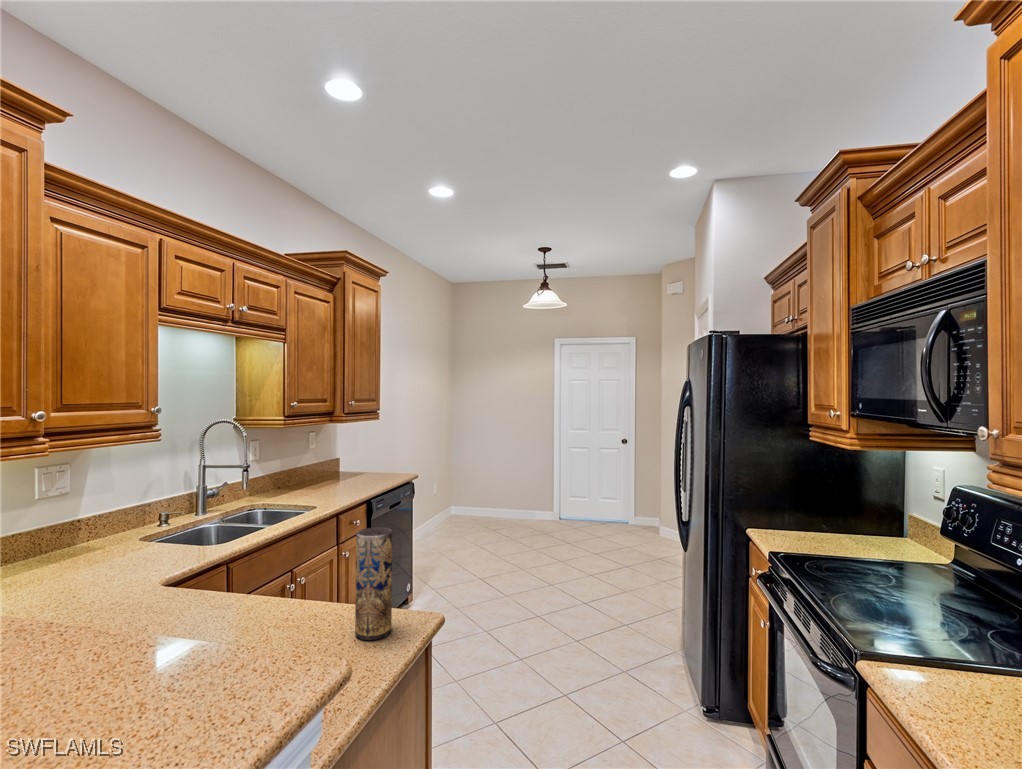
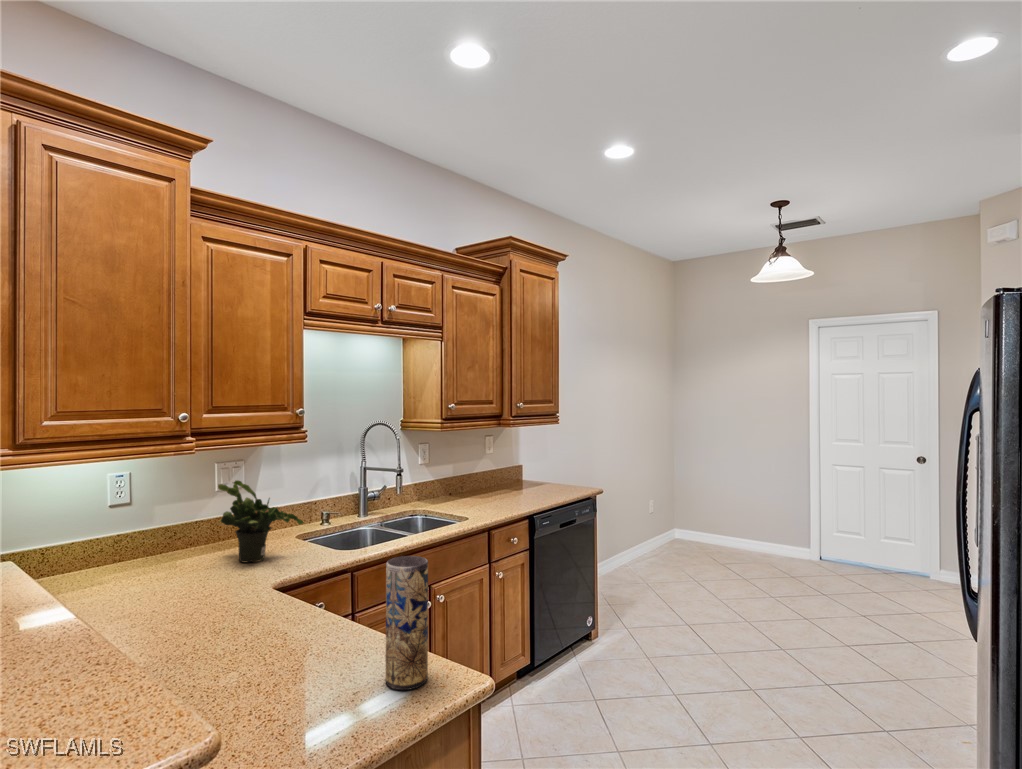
potted plant: none [64,484,169,571] -> present [218,480,304,563]

